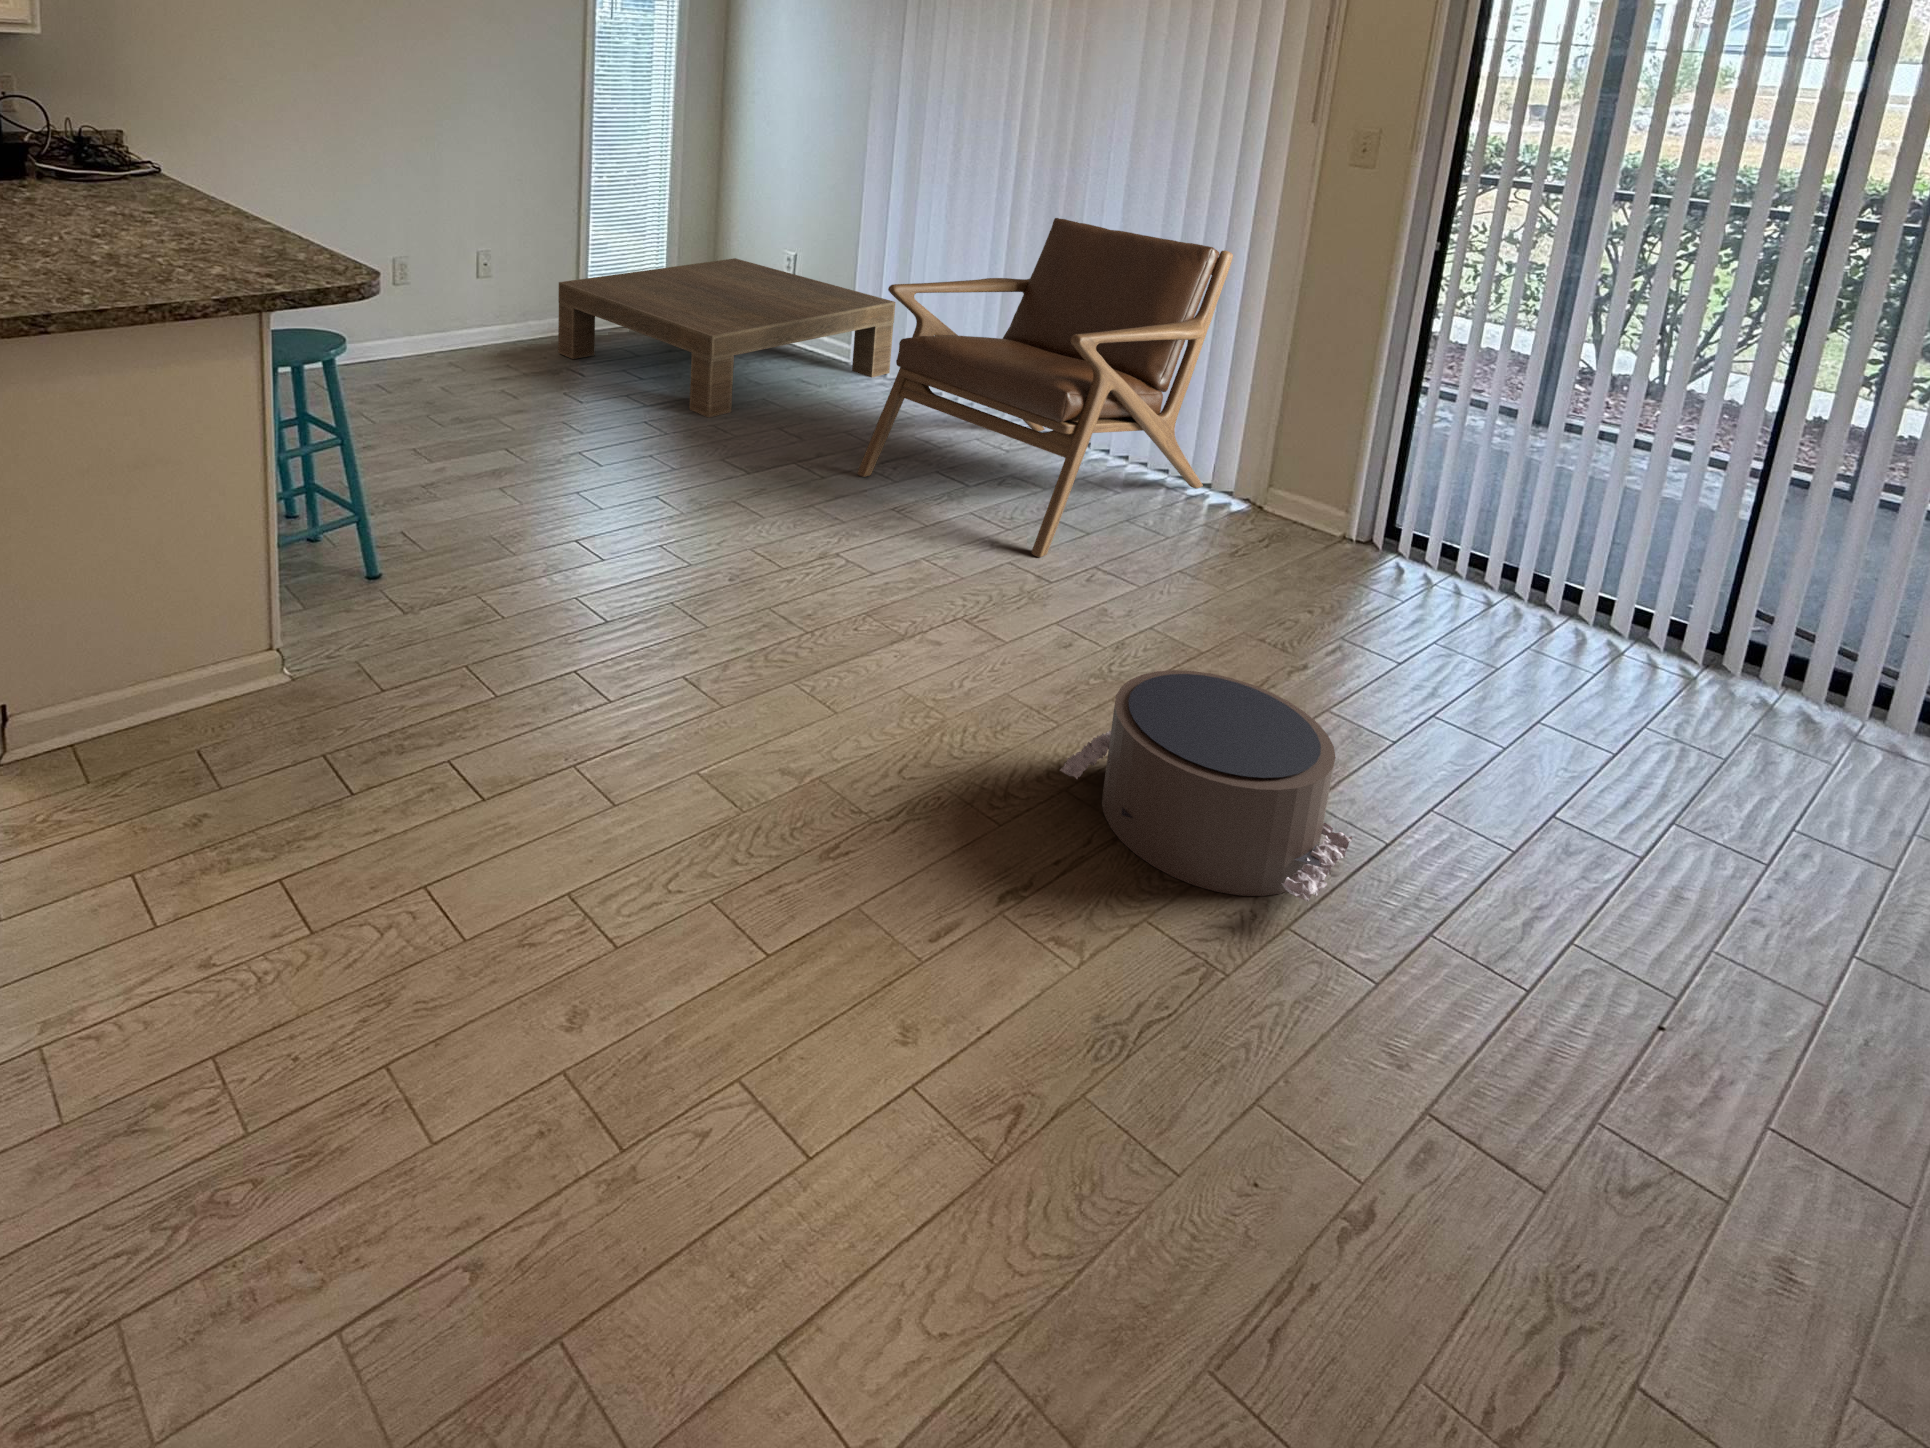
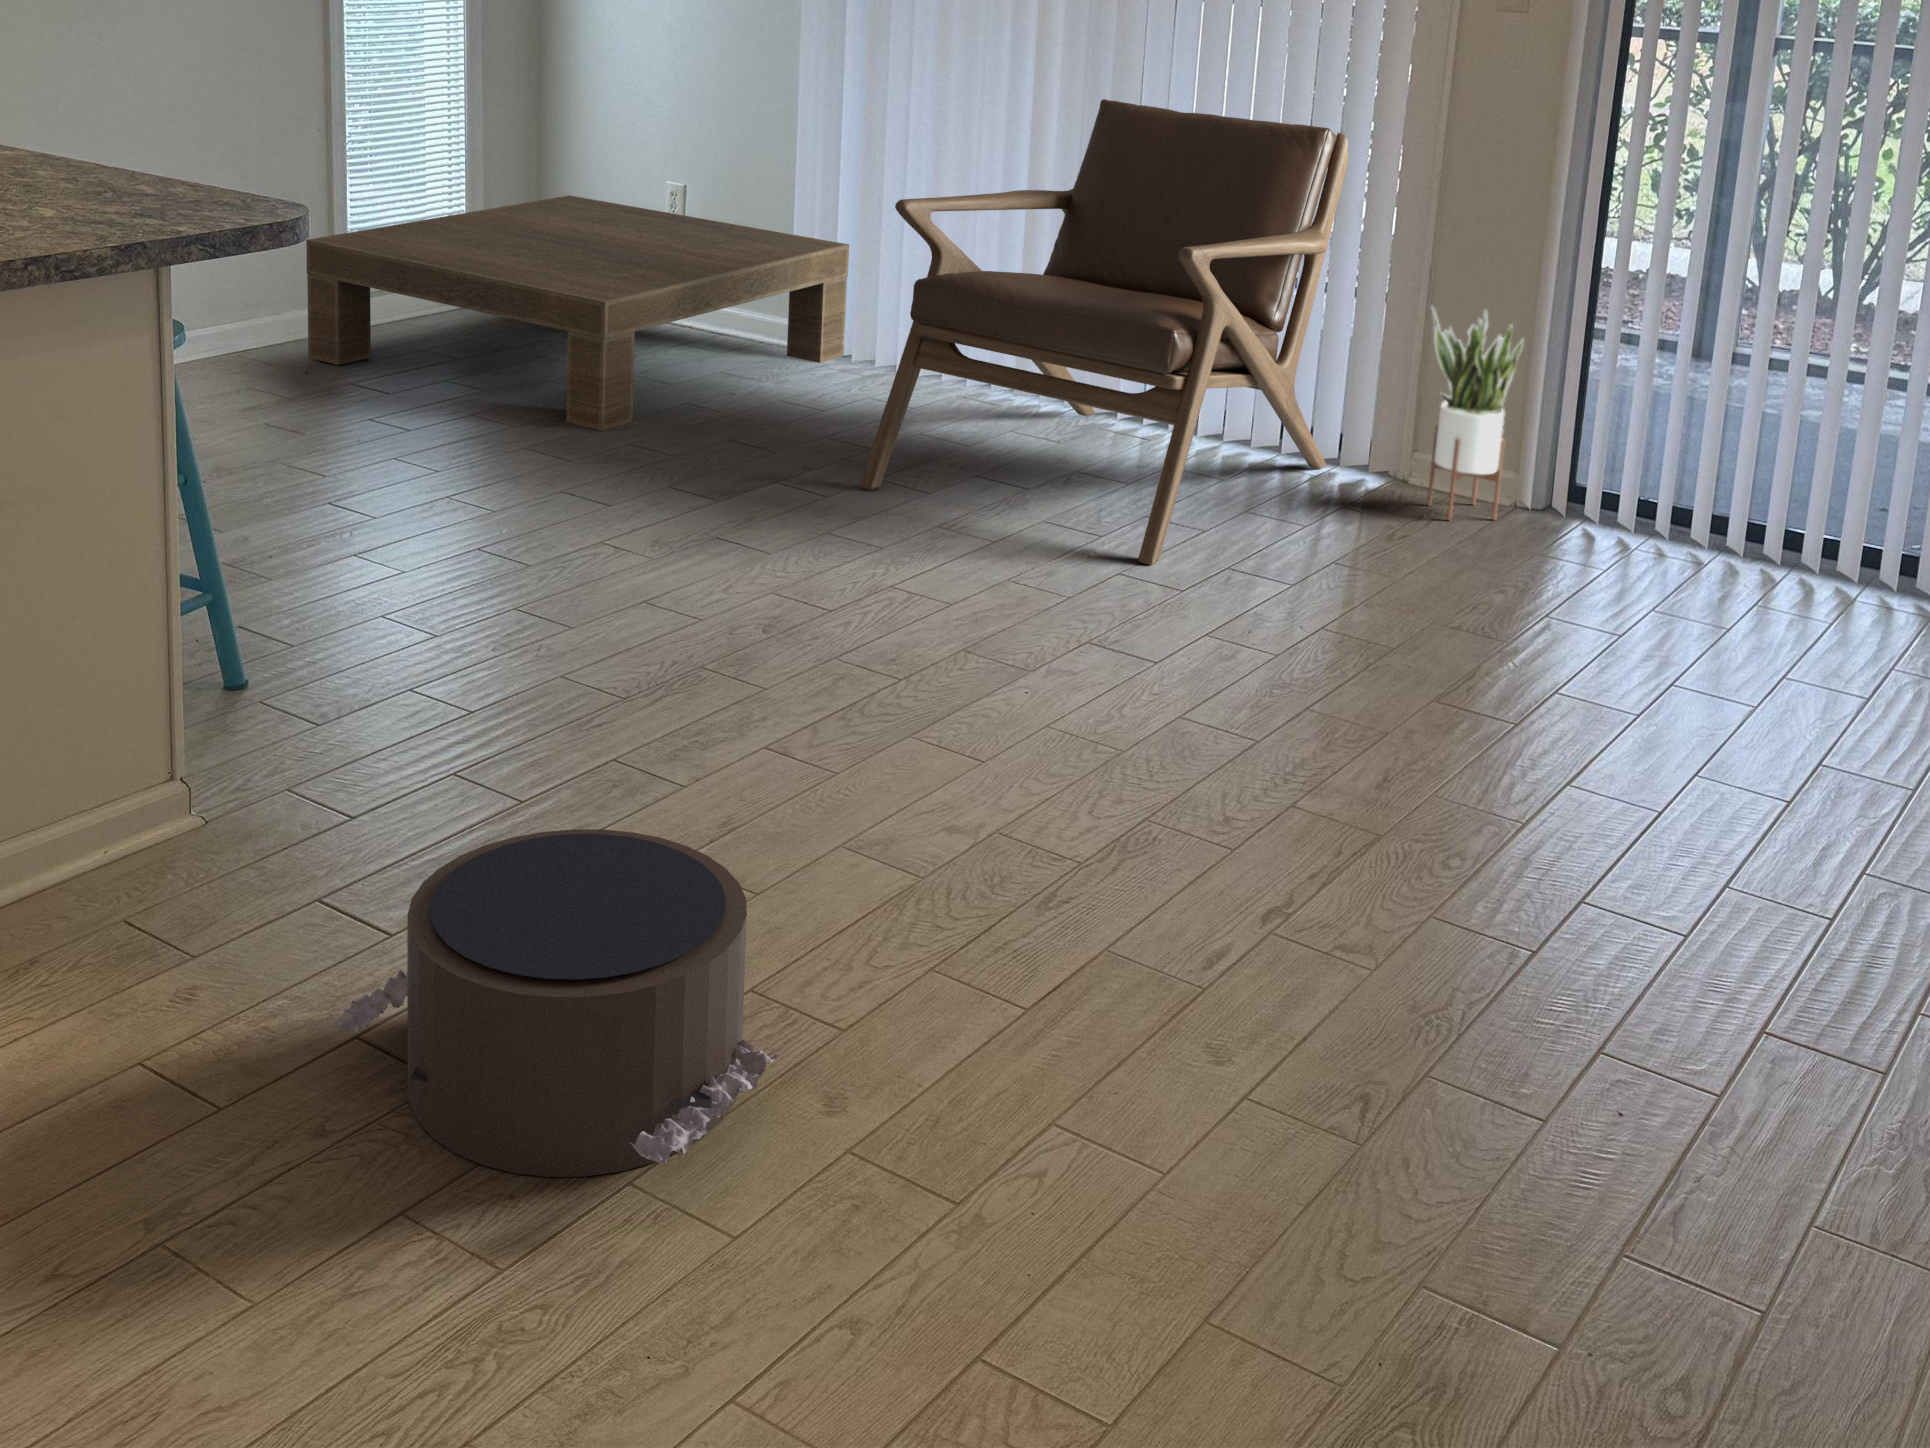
potted plant: none [1272,383,1354,545] -> present [1427,307,1524,520]
pouf: present [1060,670,1353,901] -> present [333,829,778,1177]

